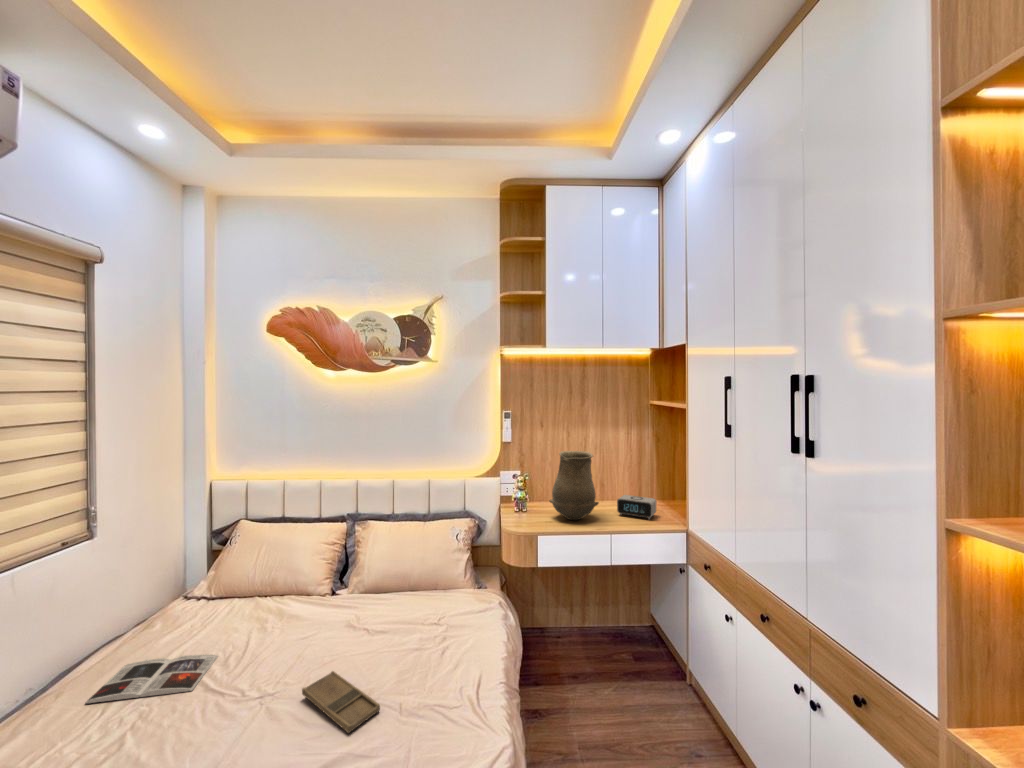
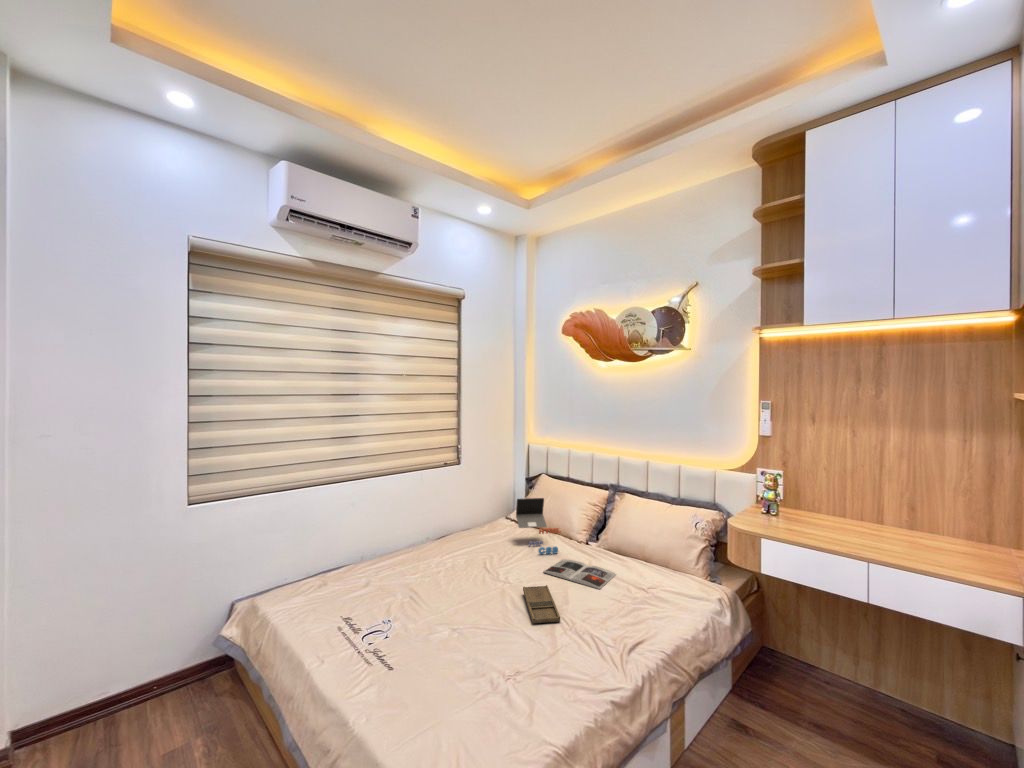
vase: present [549,451,599,520] -> none [802,451,876,537]
alarm clock: present [617,495,656,519] -> none [913,523,990,563]
laptop: none [228,554,309,631] -> present [516,498,561,554]
magazine: present [85,655,218,704] -> present [543,559,616,589]

